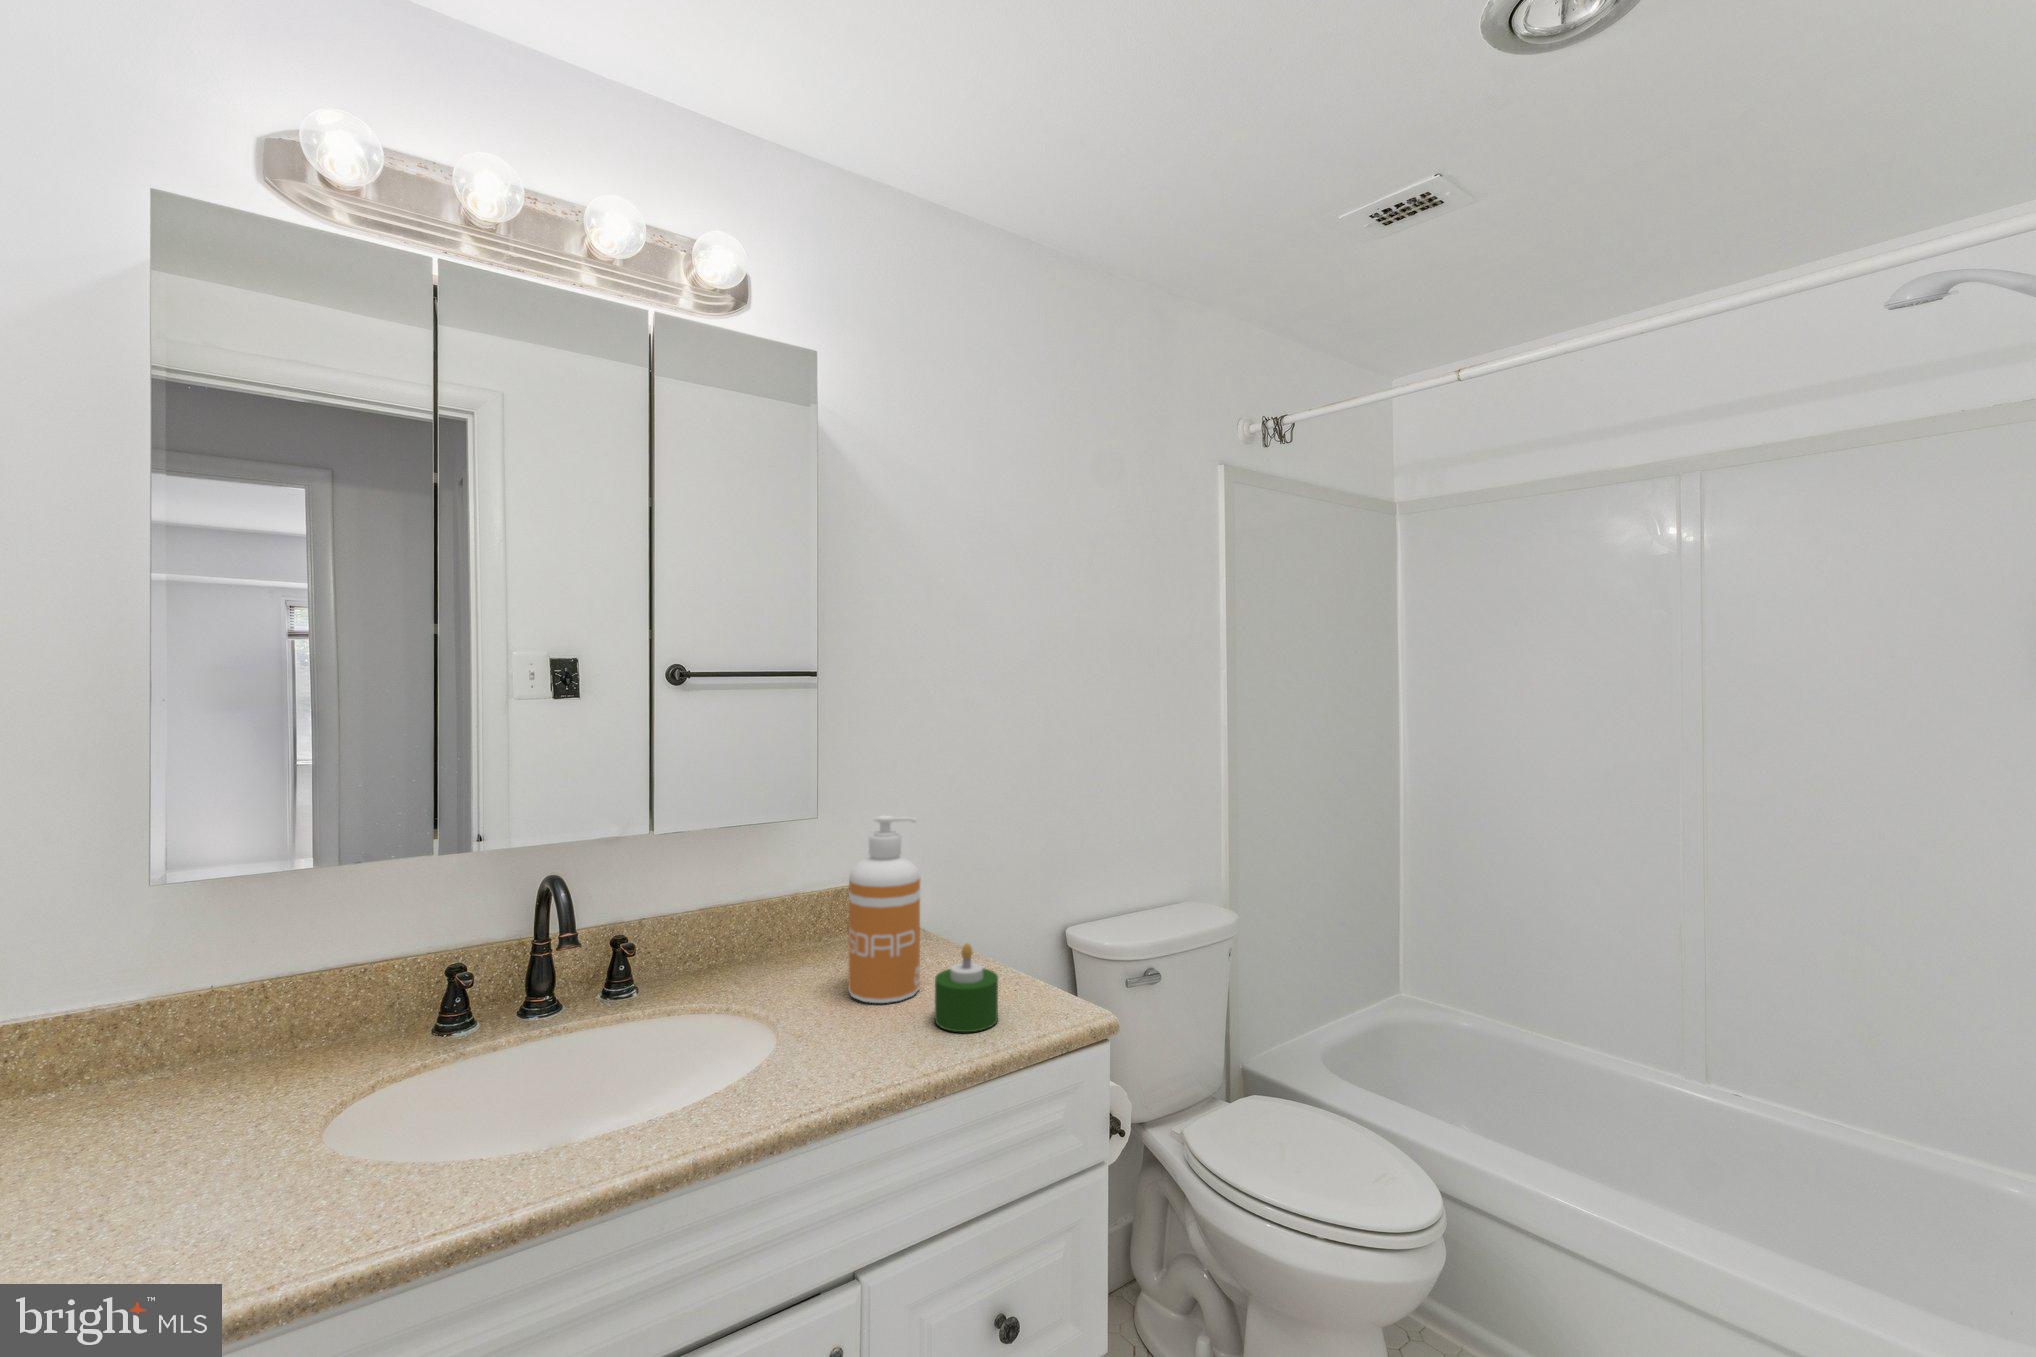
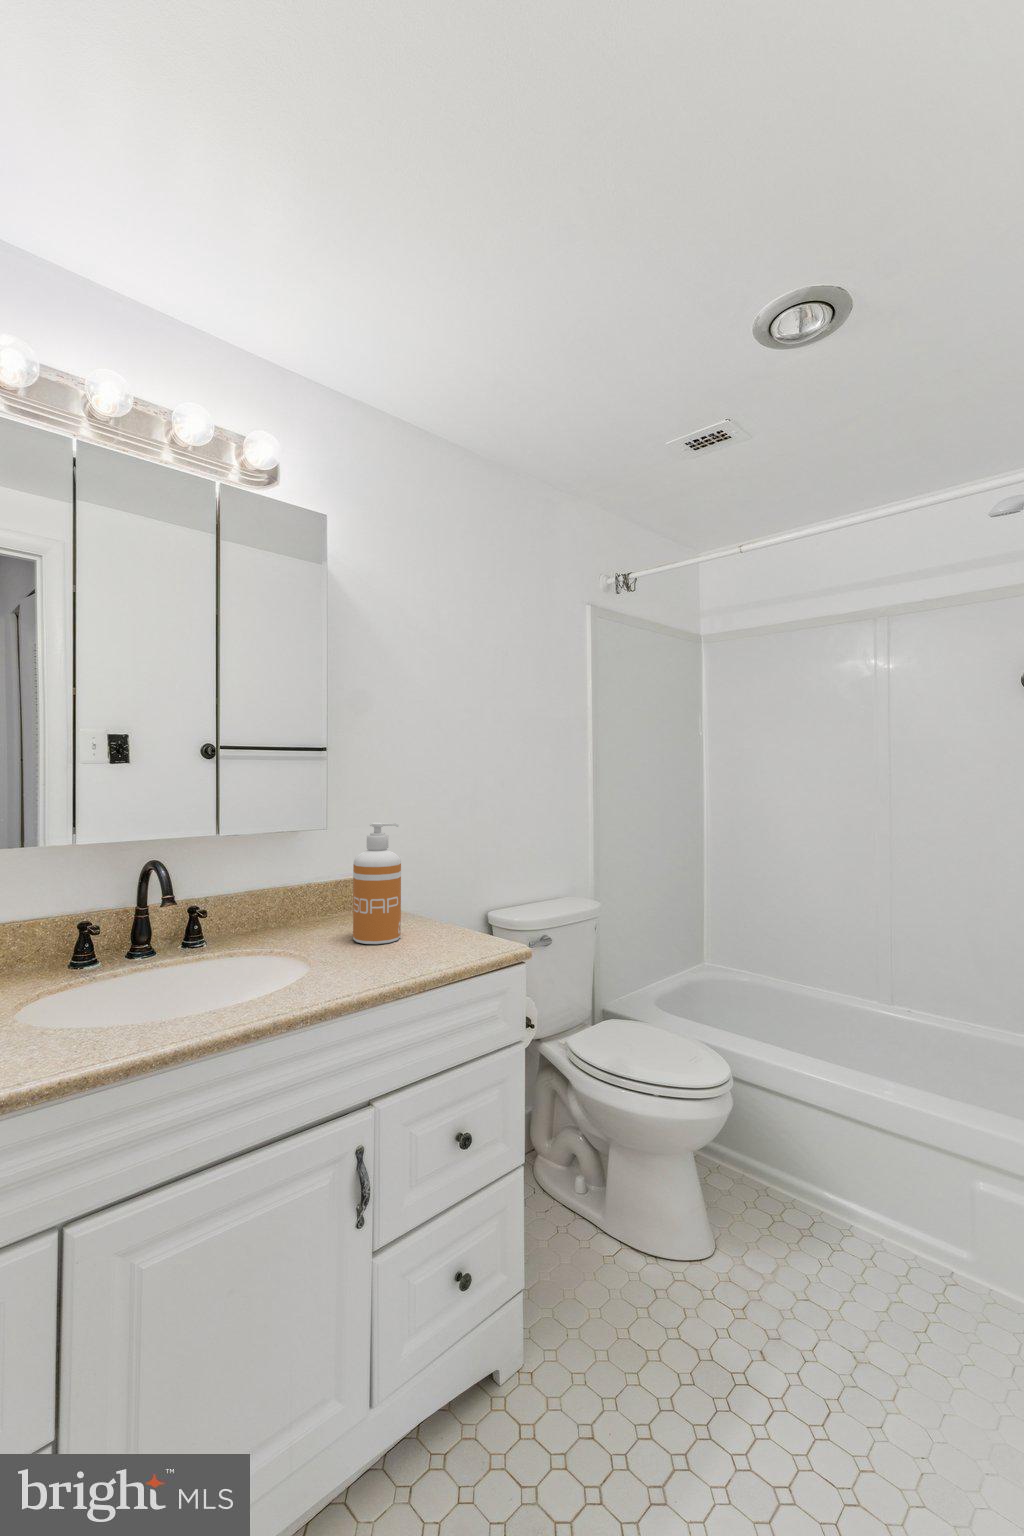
candle: present [935,943,998,1032] -> none [415,899,456,954]

